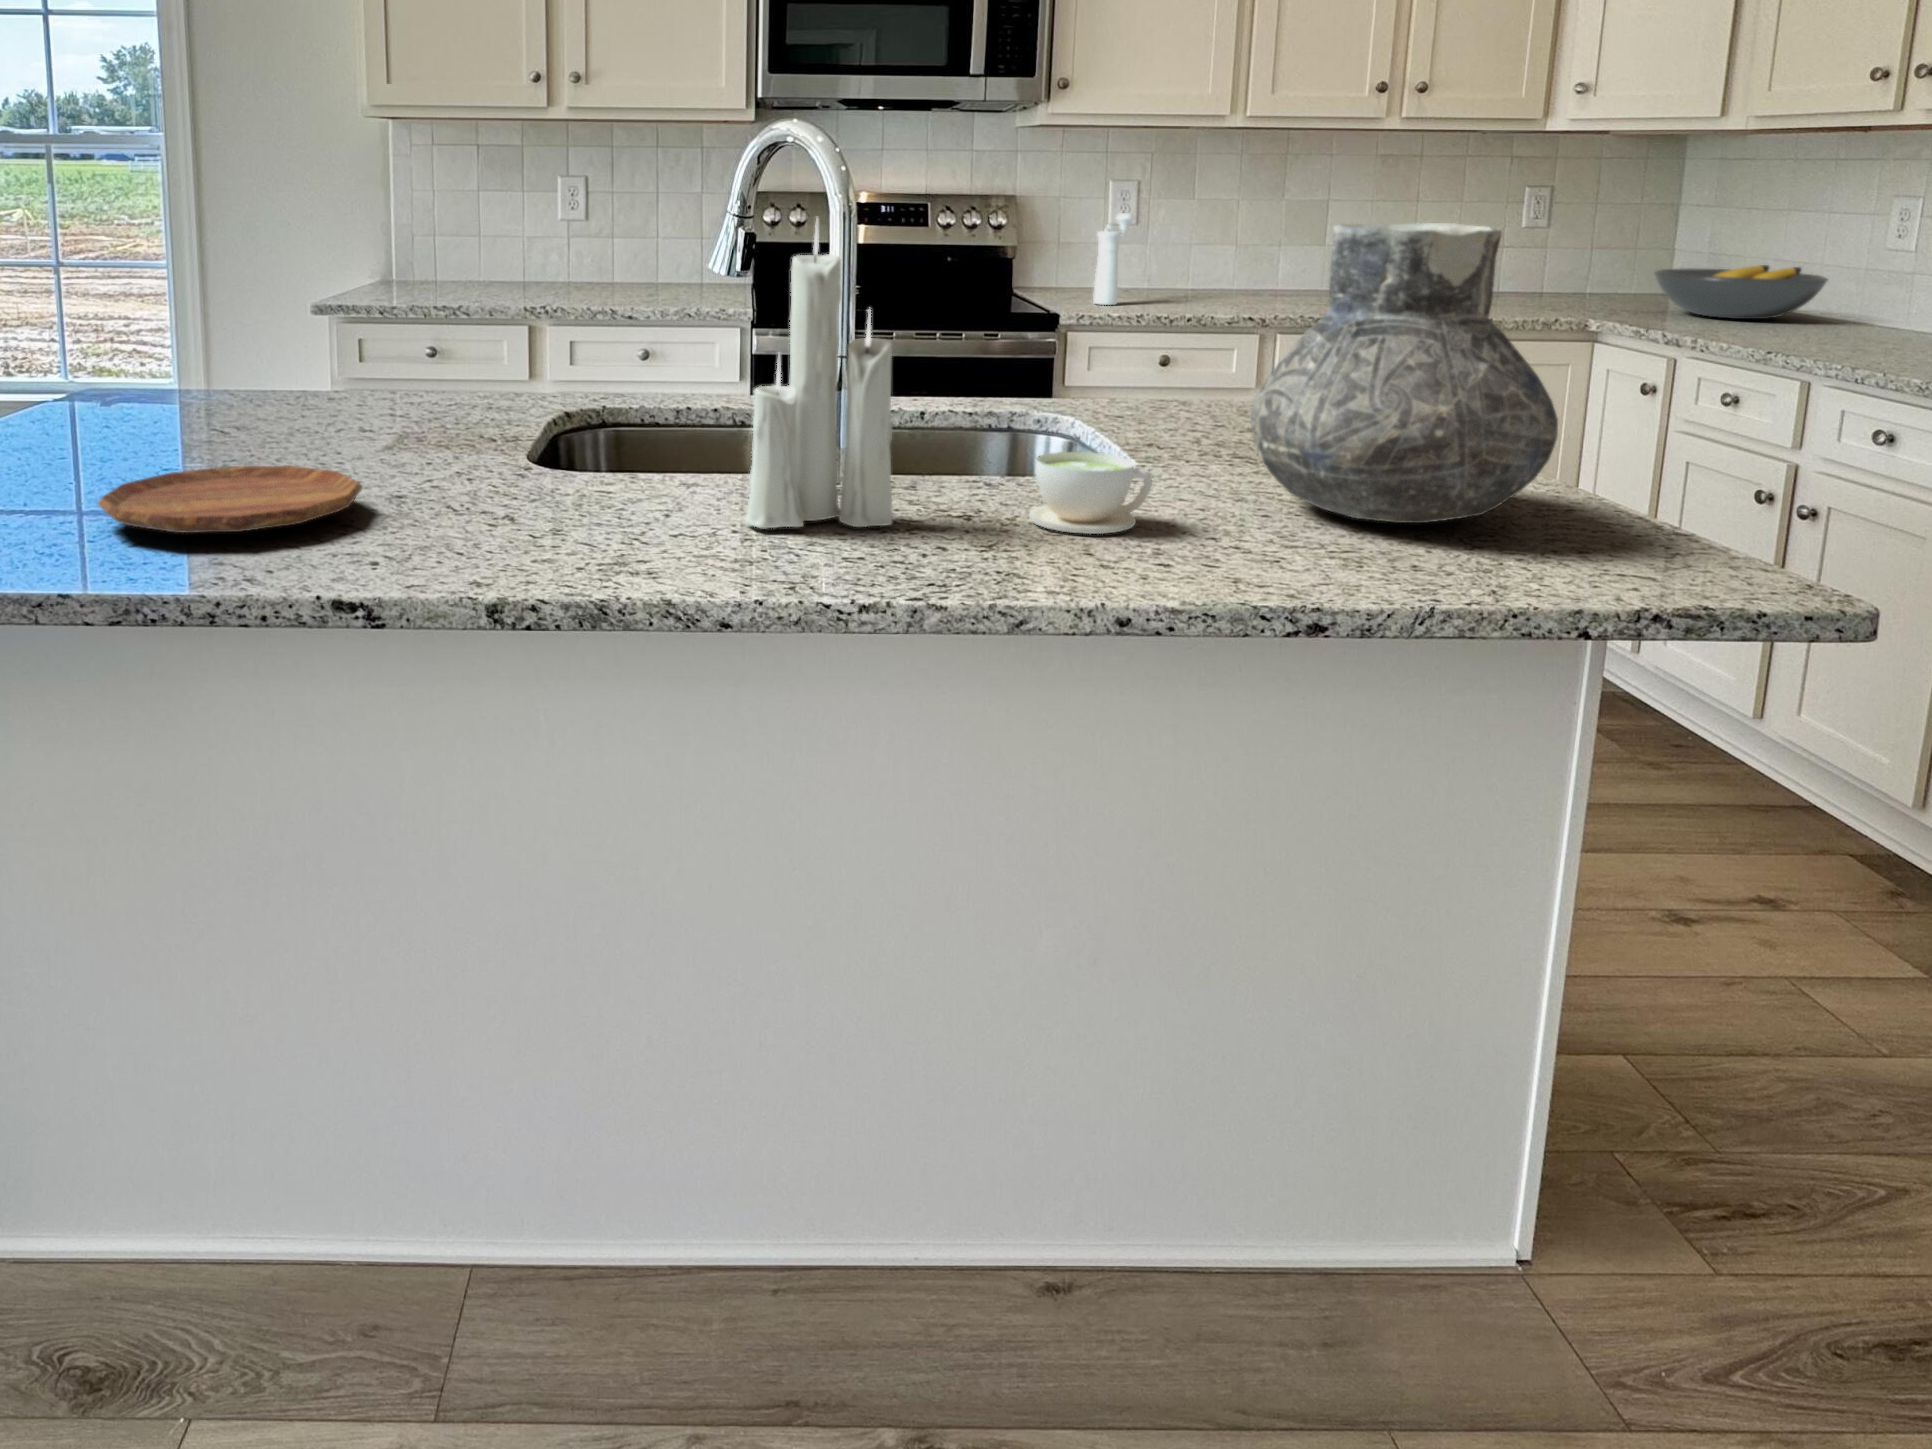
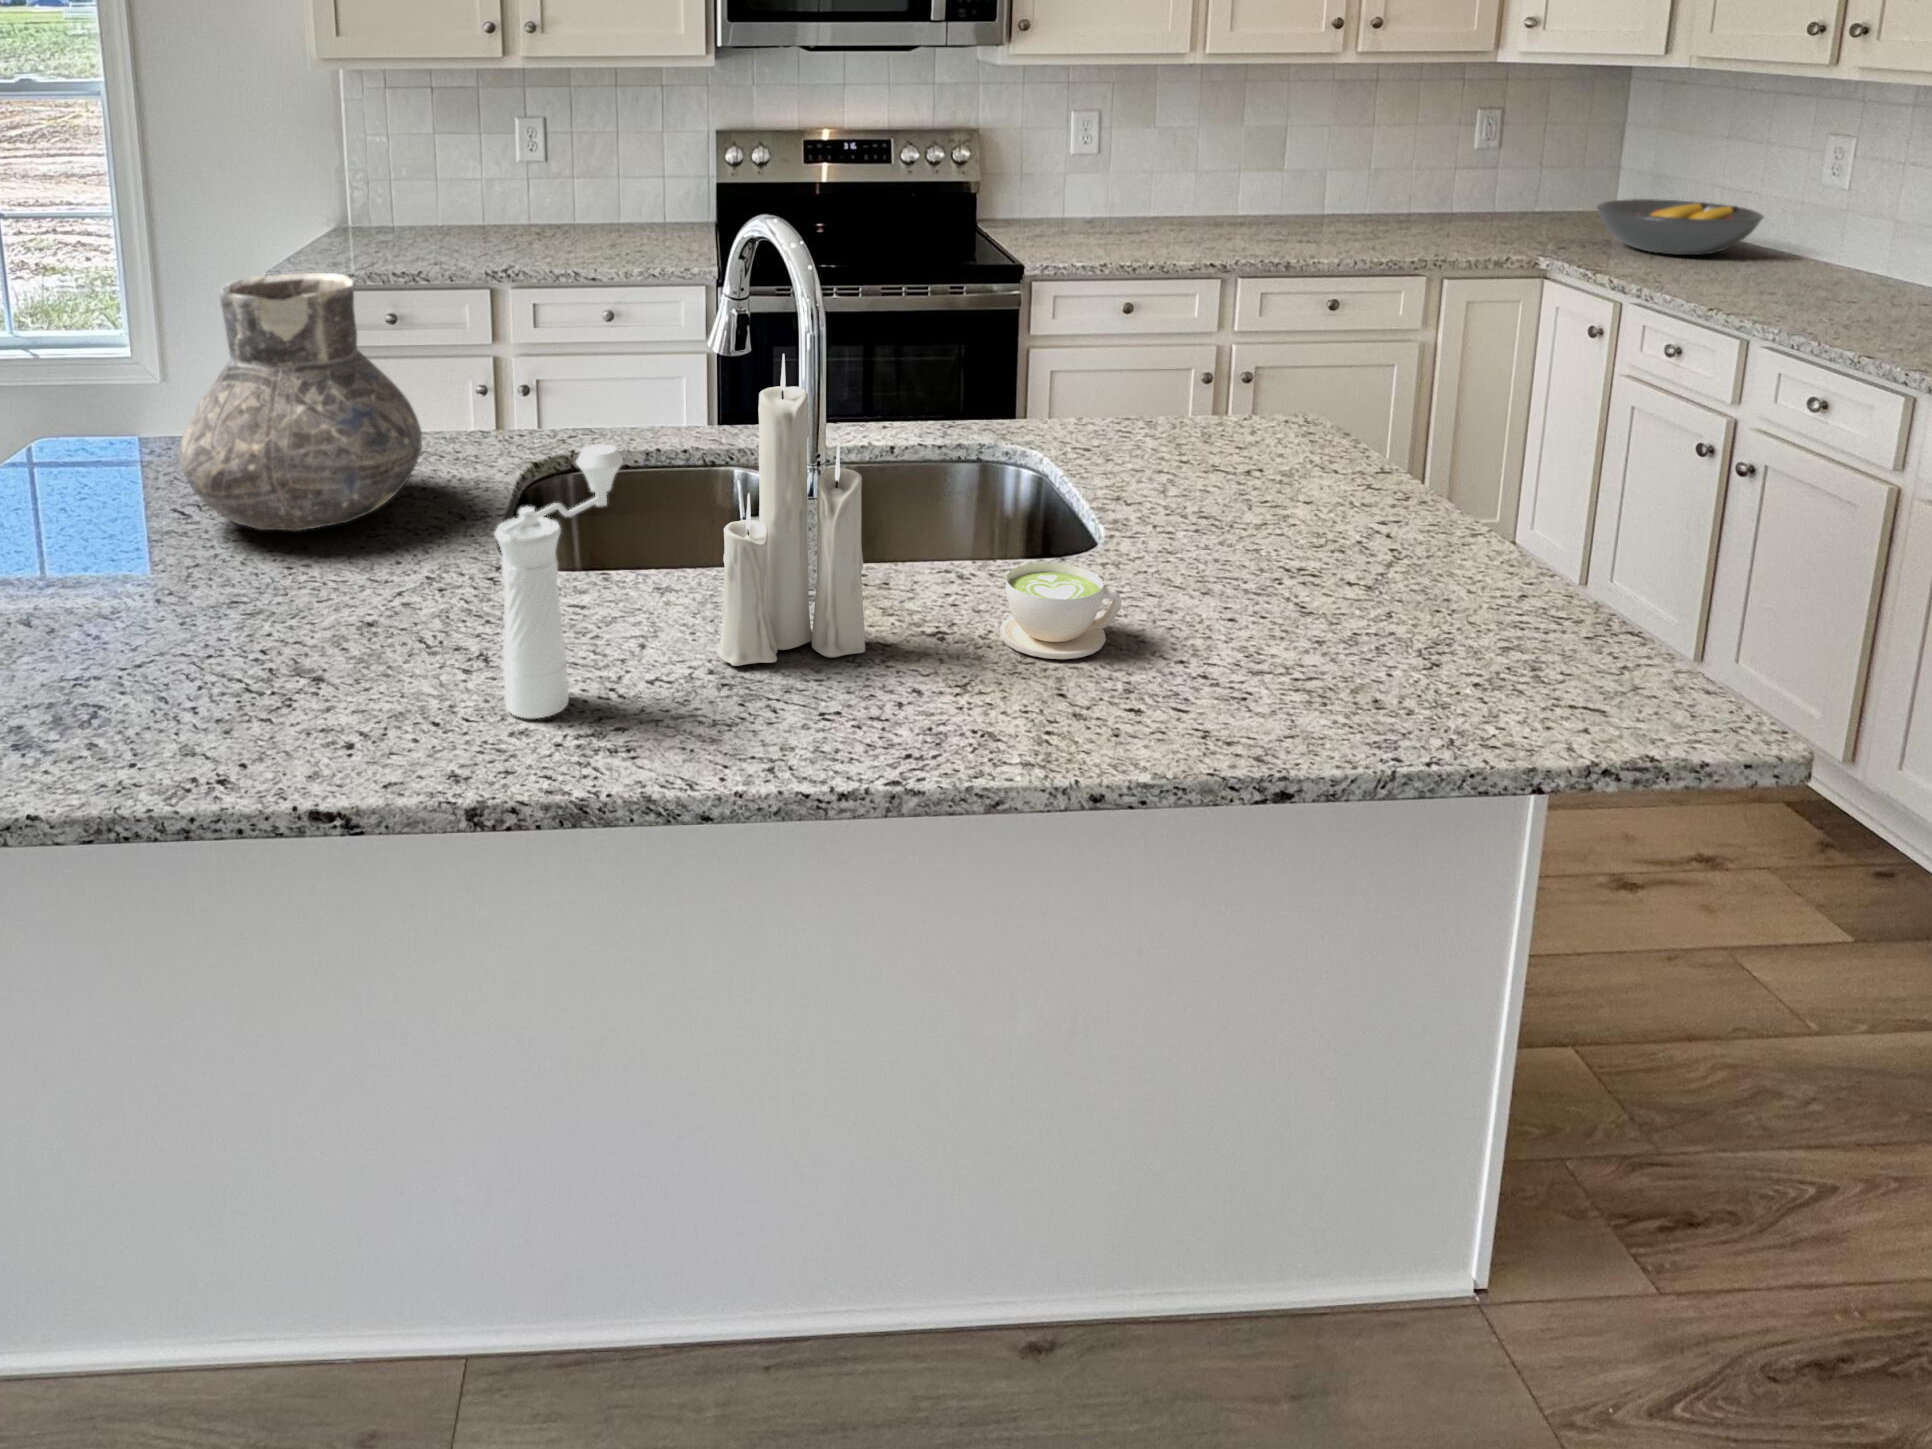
pepper mill: present [1093,213,1134,305] -> present [494,444,623,719]
vase: present [1250,223,1558,523] -> present [178,273,422,531]
tray: present [98,466,363,533] -> none [58,591,331,707]

